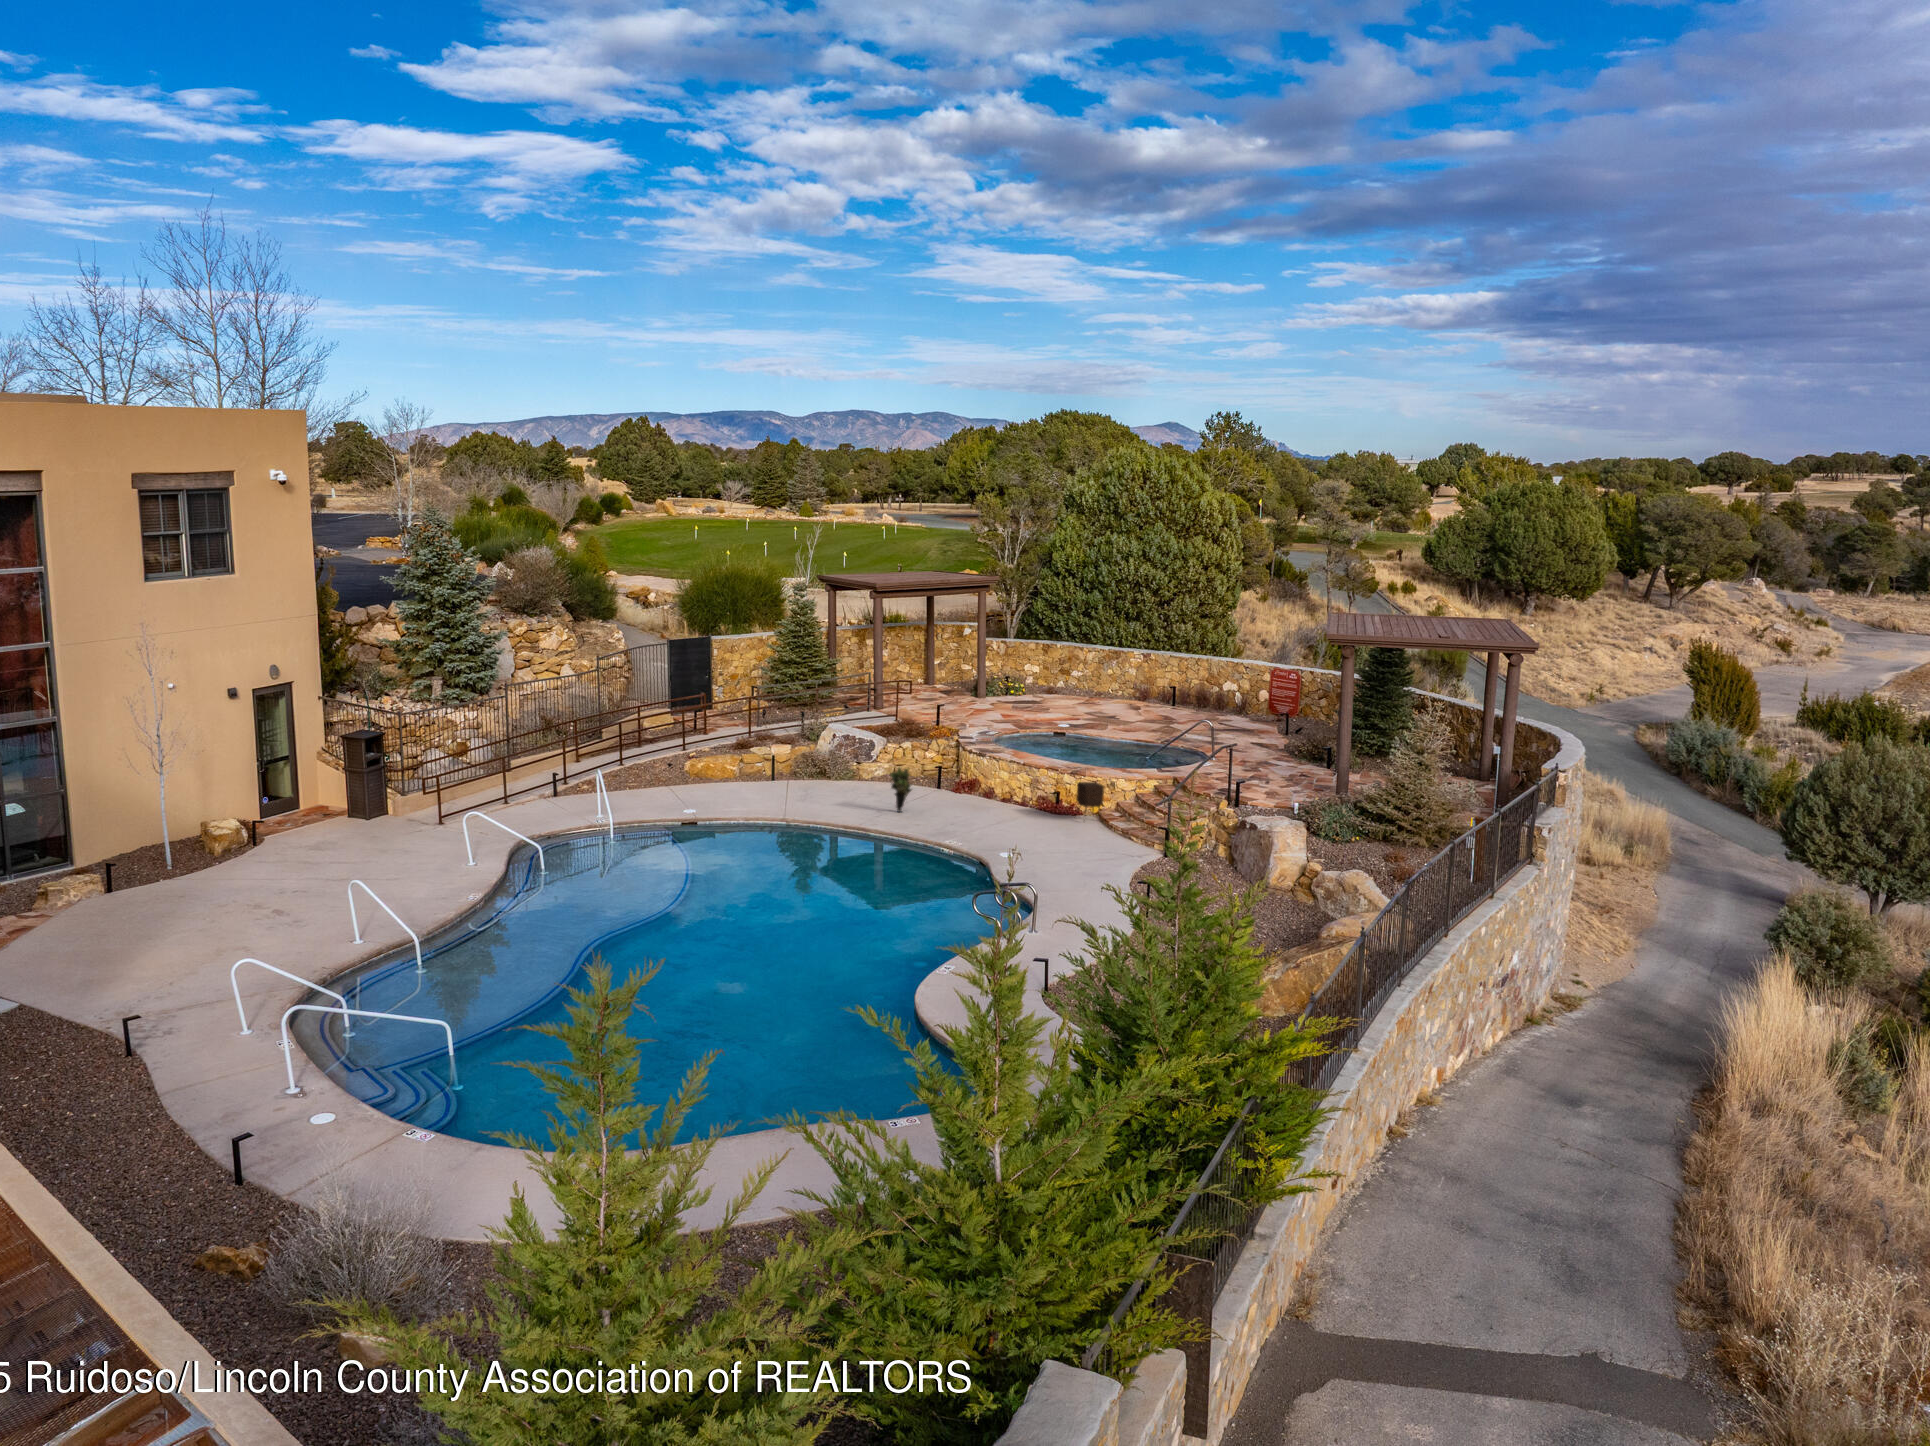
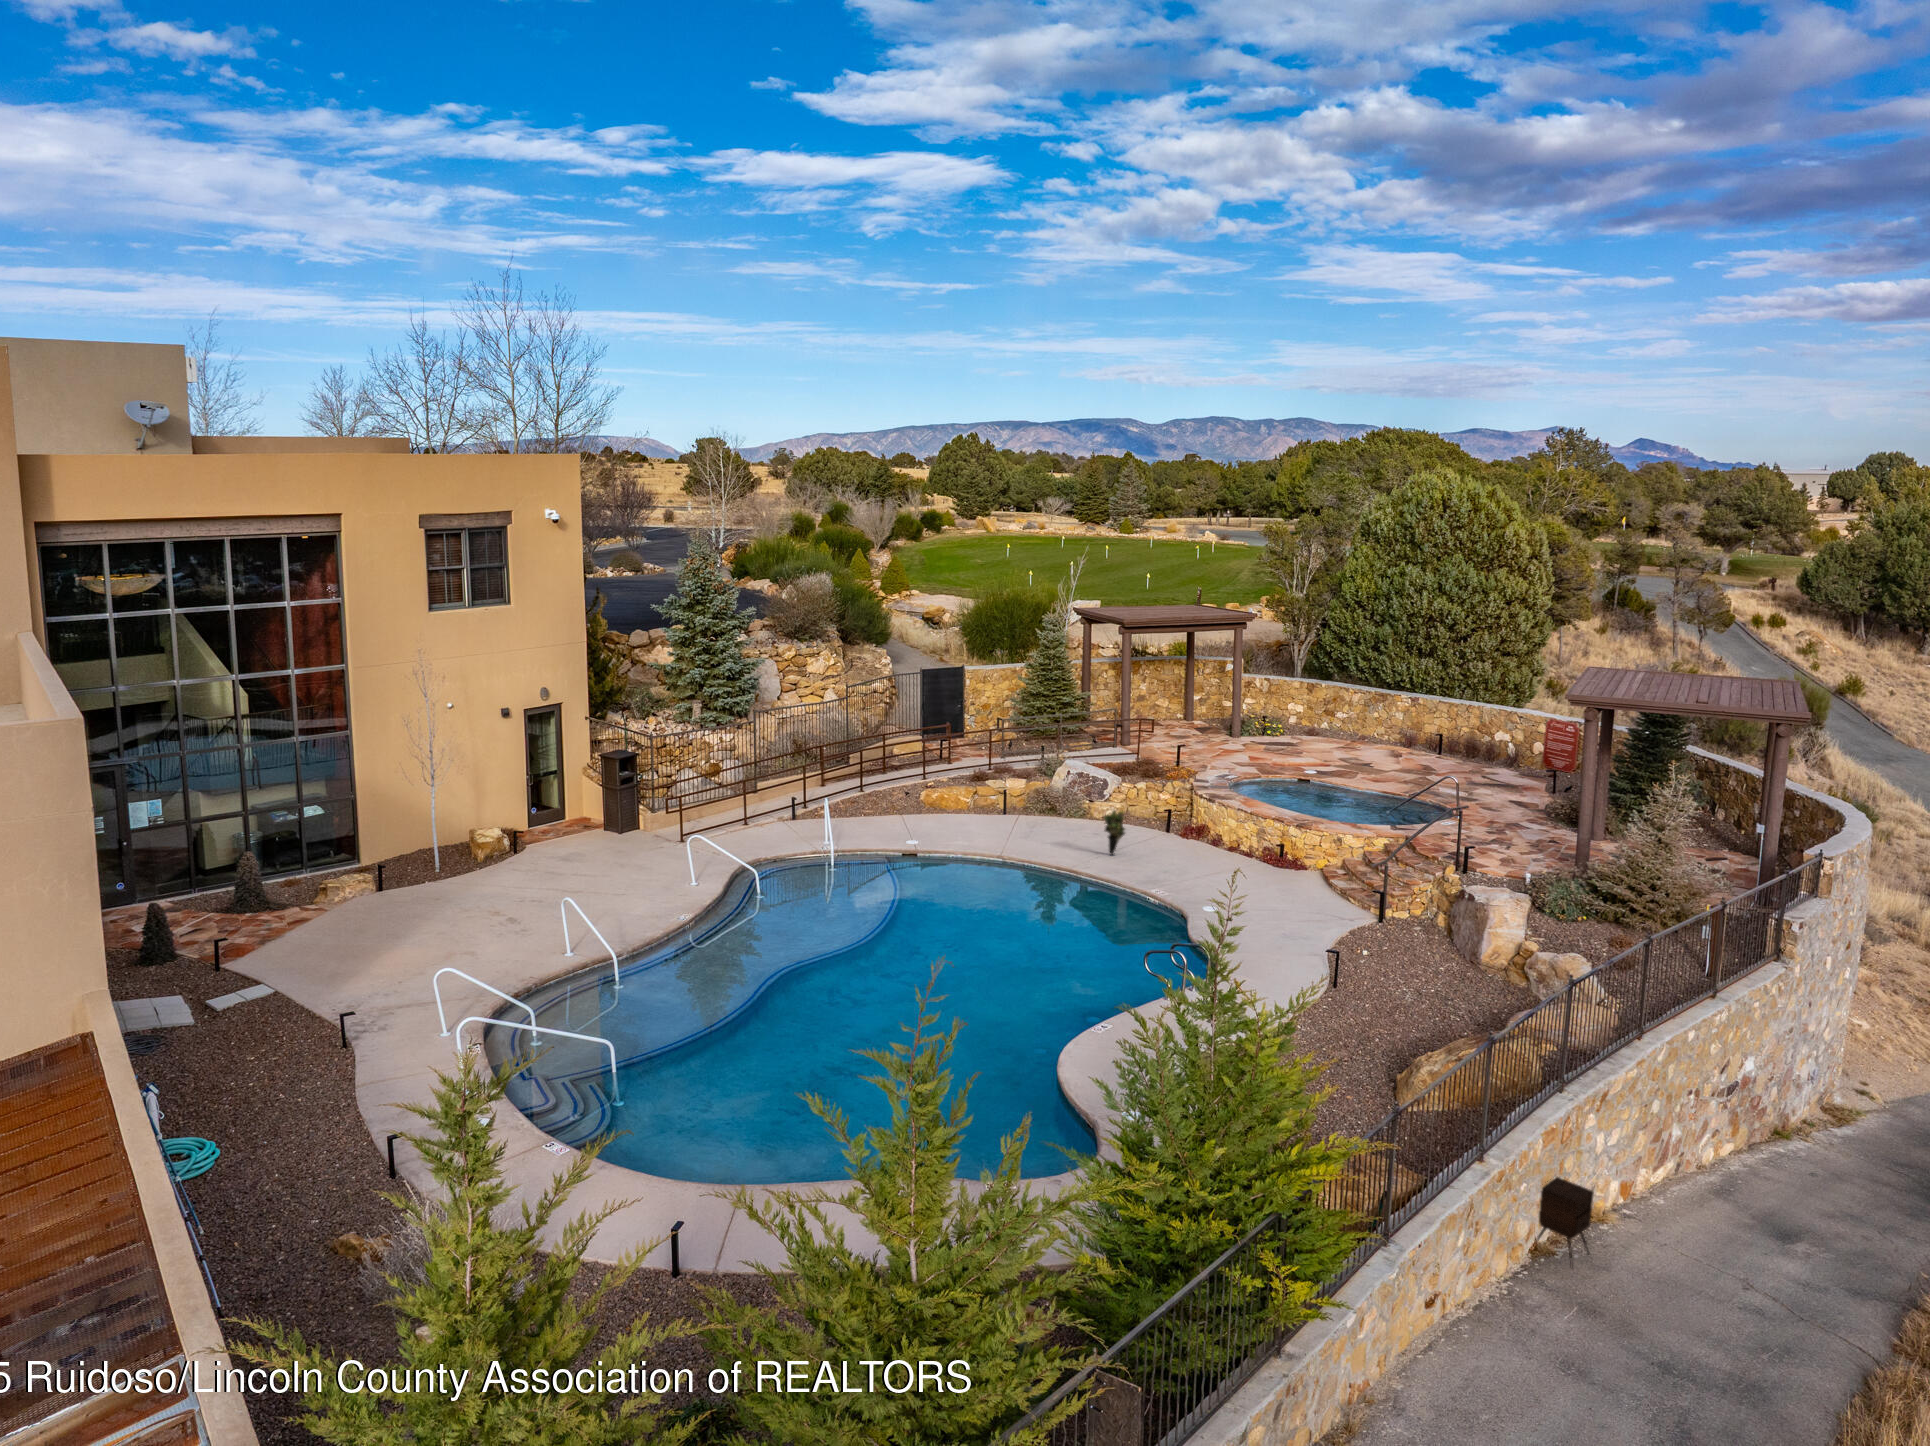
side table: present [1076,782,1104,810] -> present [1537,1177,1594,1267]

